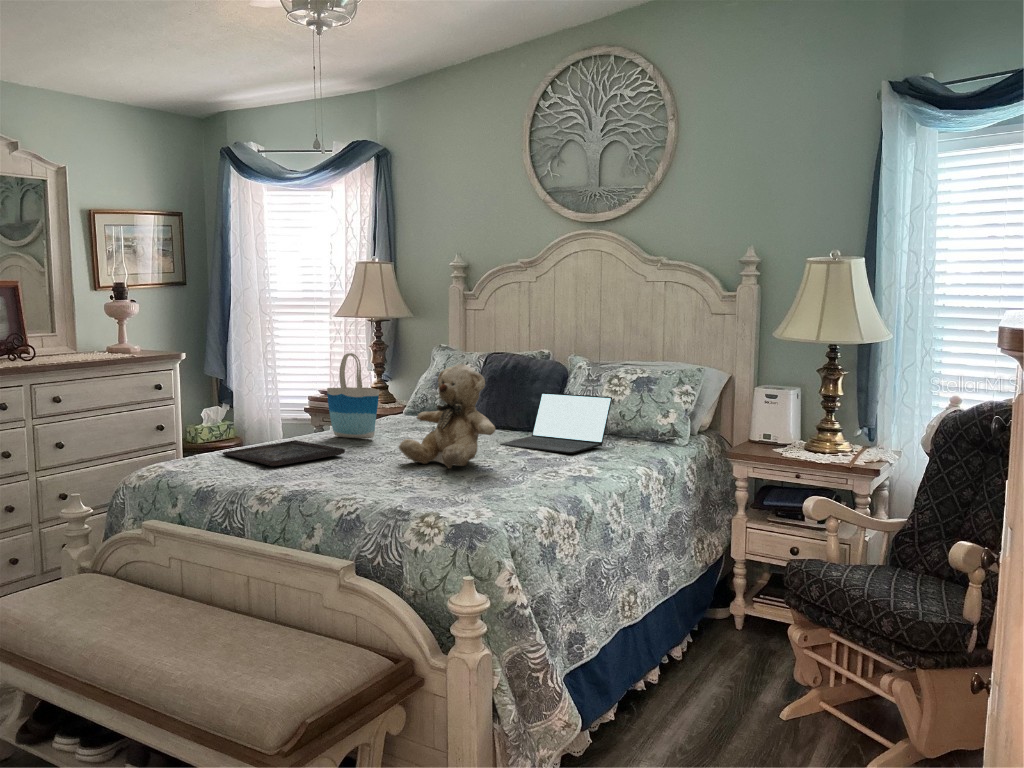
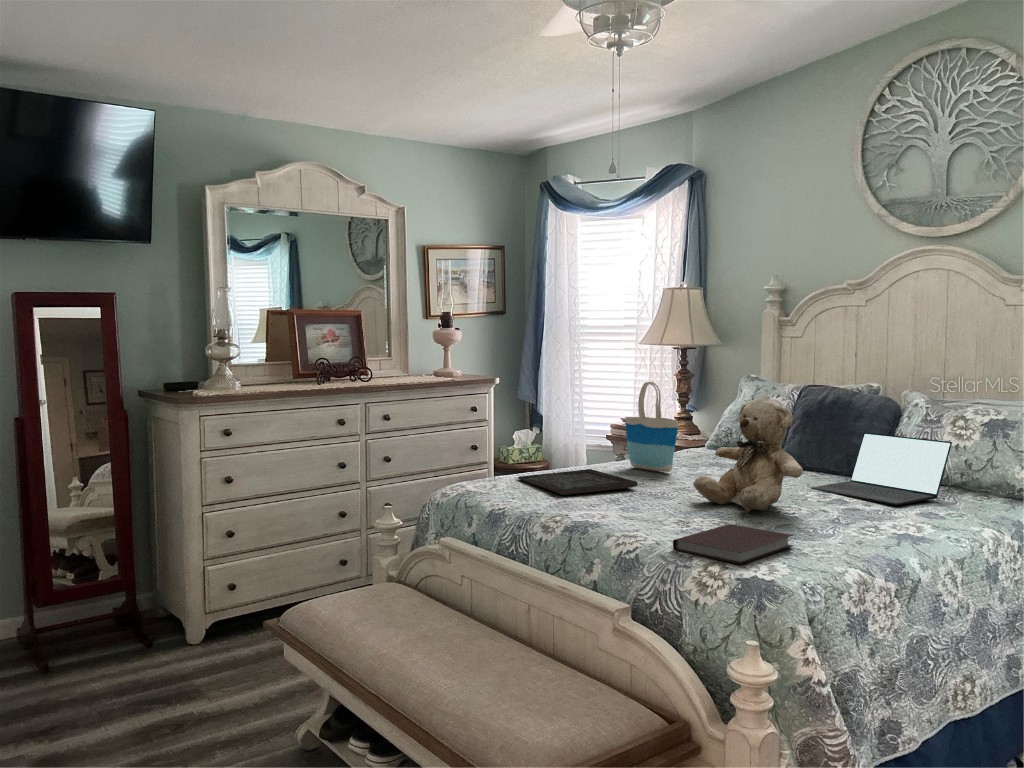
notebook: none [389,480,493,514] -> present [673,524,793,564]

